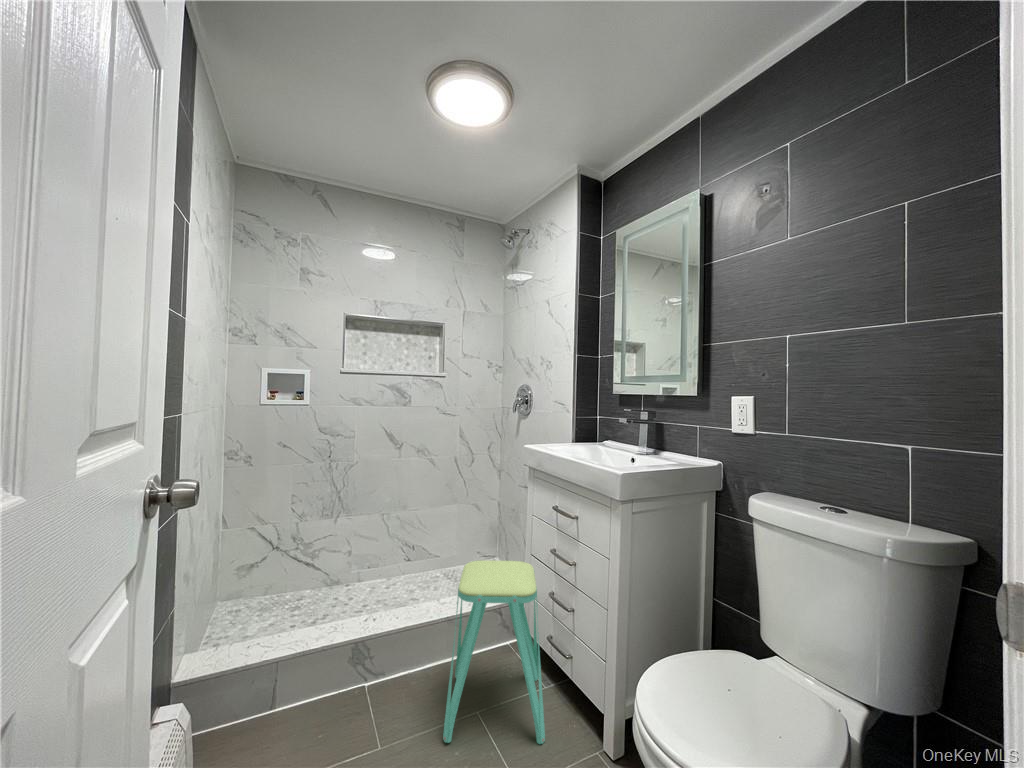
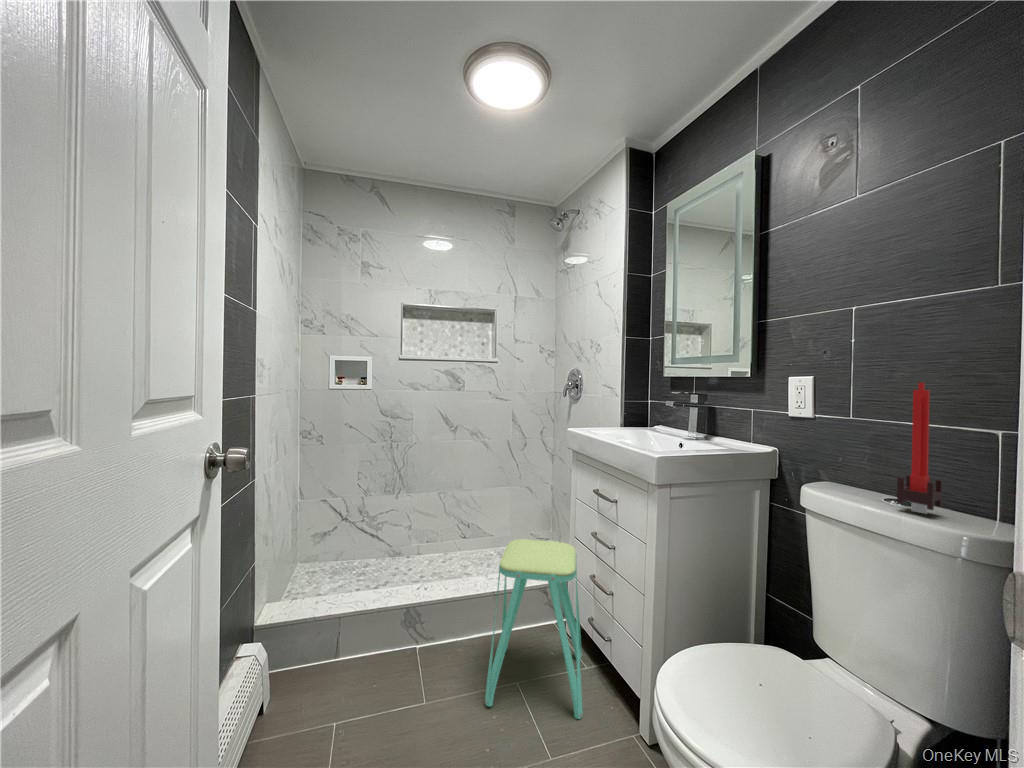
candle: none [835,404,870,520] -> present [897,383,942,514]

